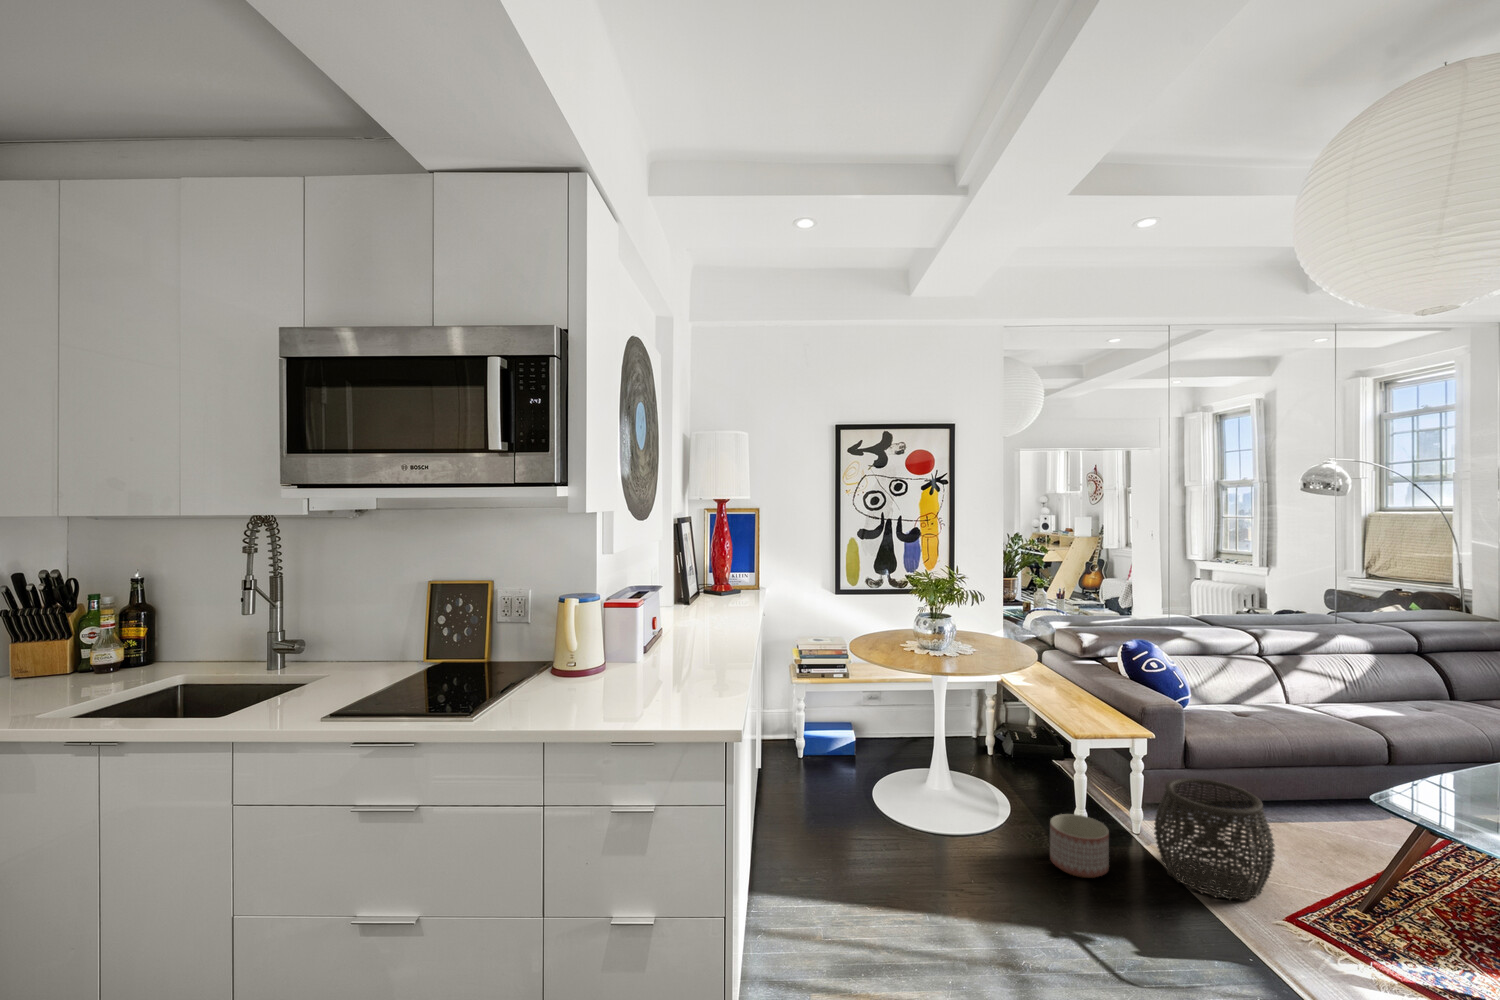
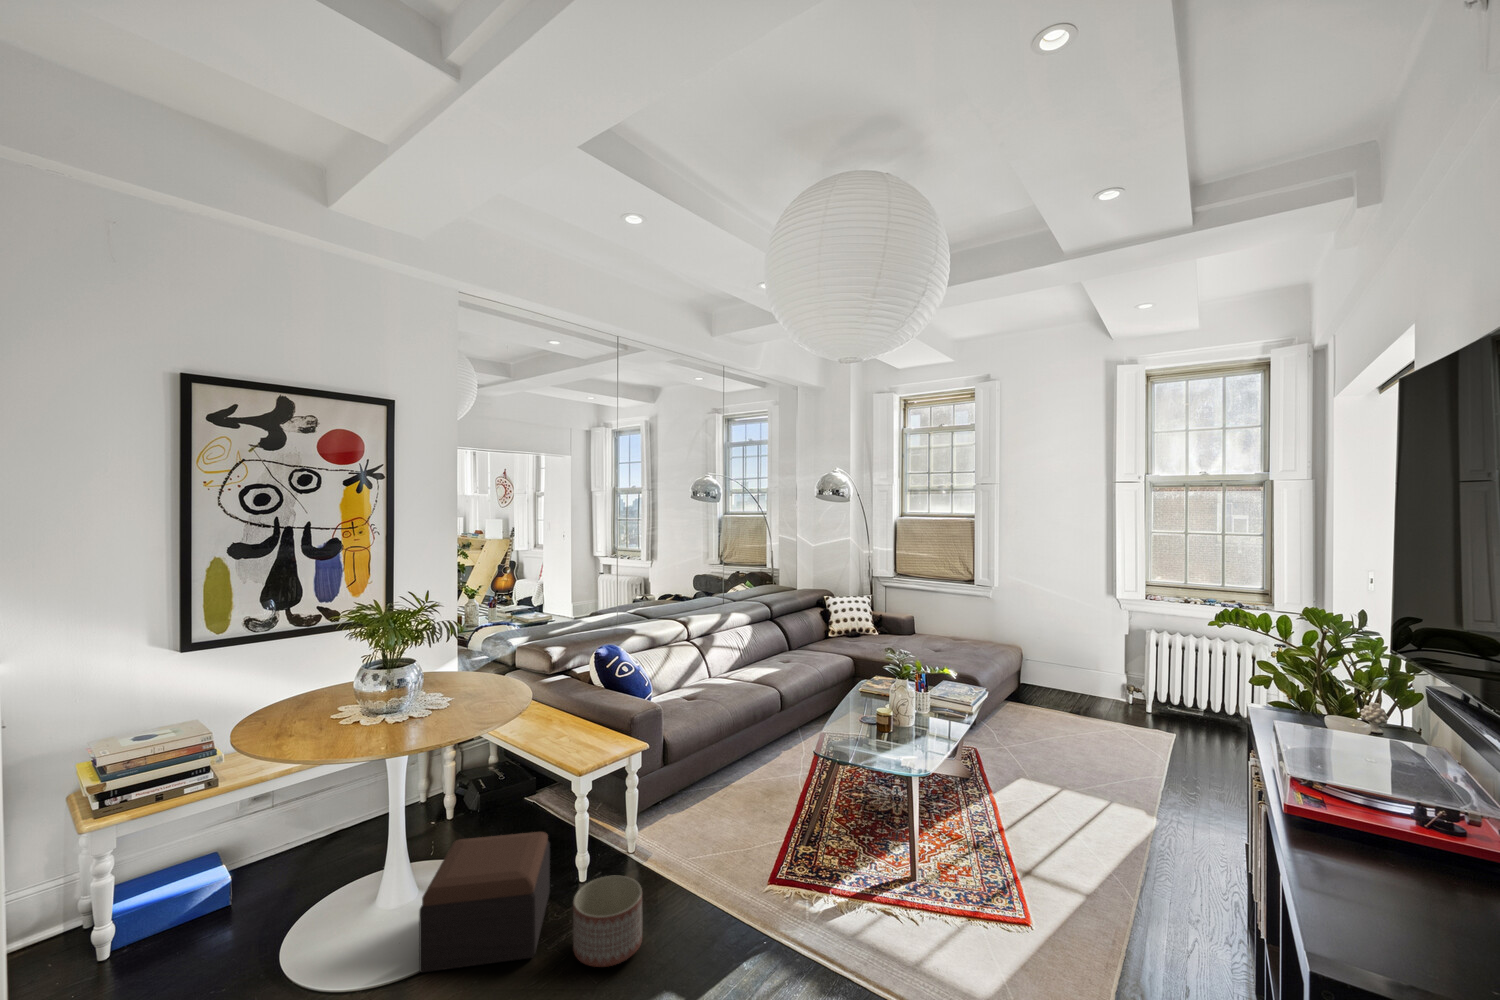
footstool: none [948,755,1048,849] -> present [419,832,550,972]
woven basket: present [1154,778,1275,900] -> none [675,779,781,914]

